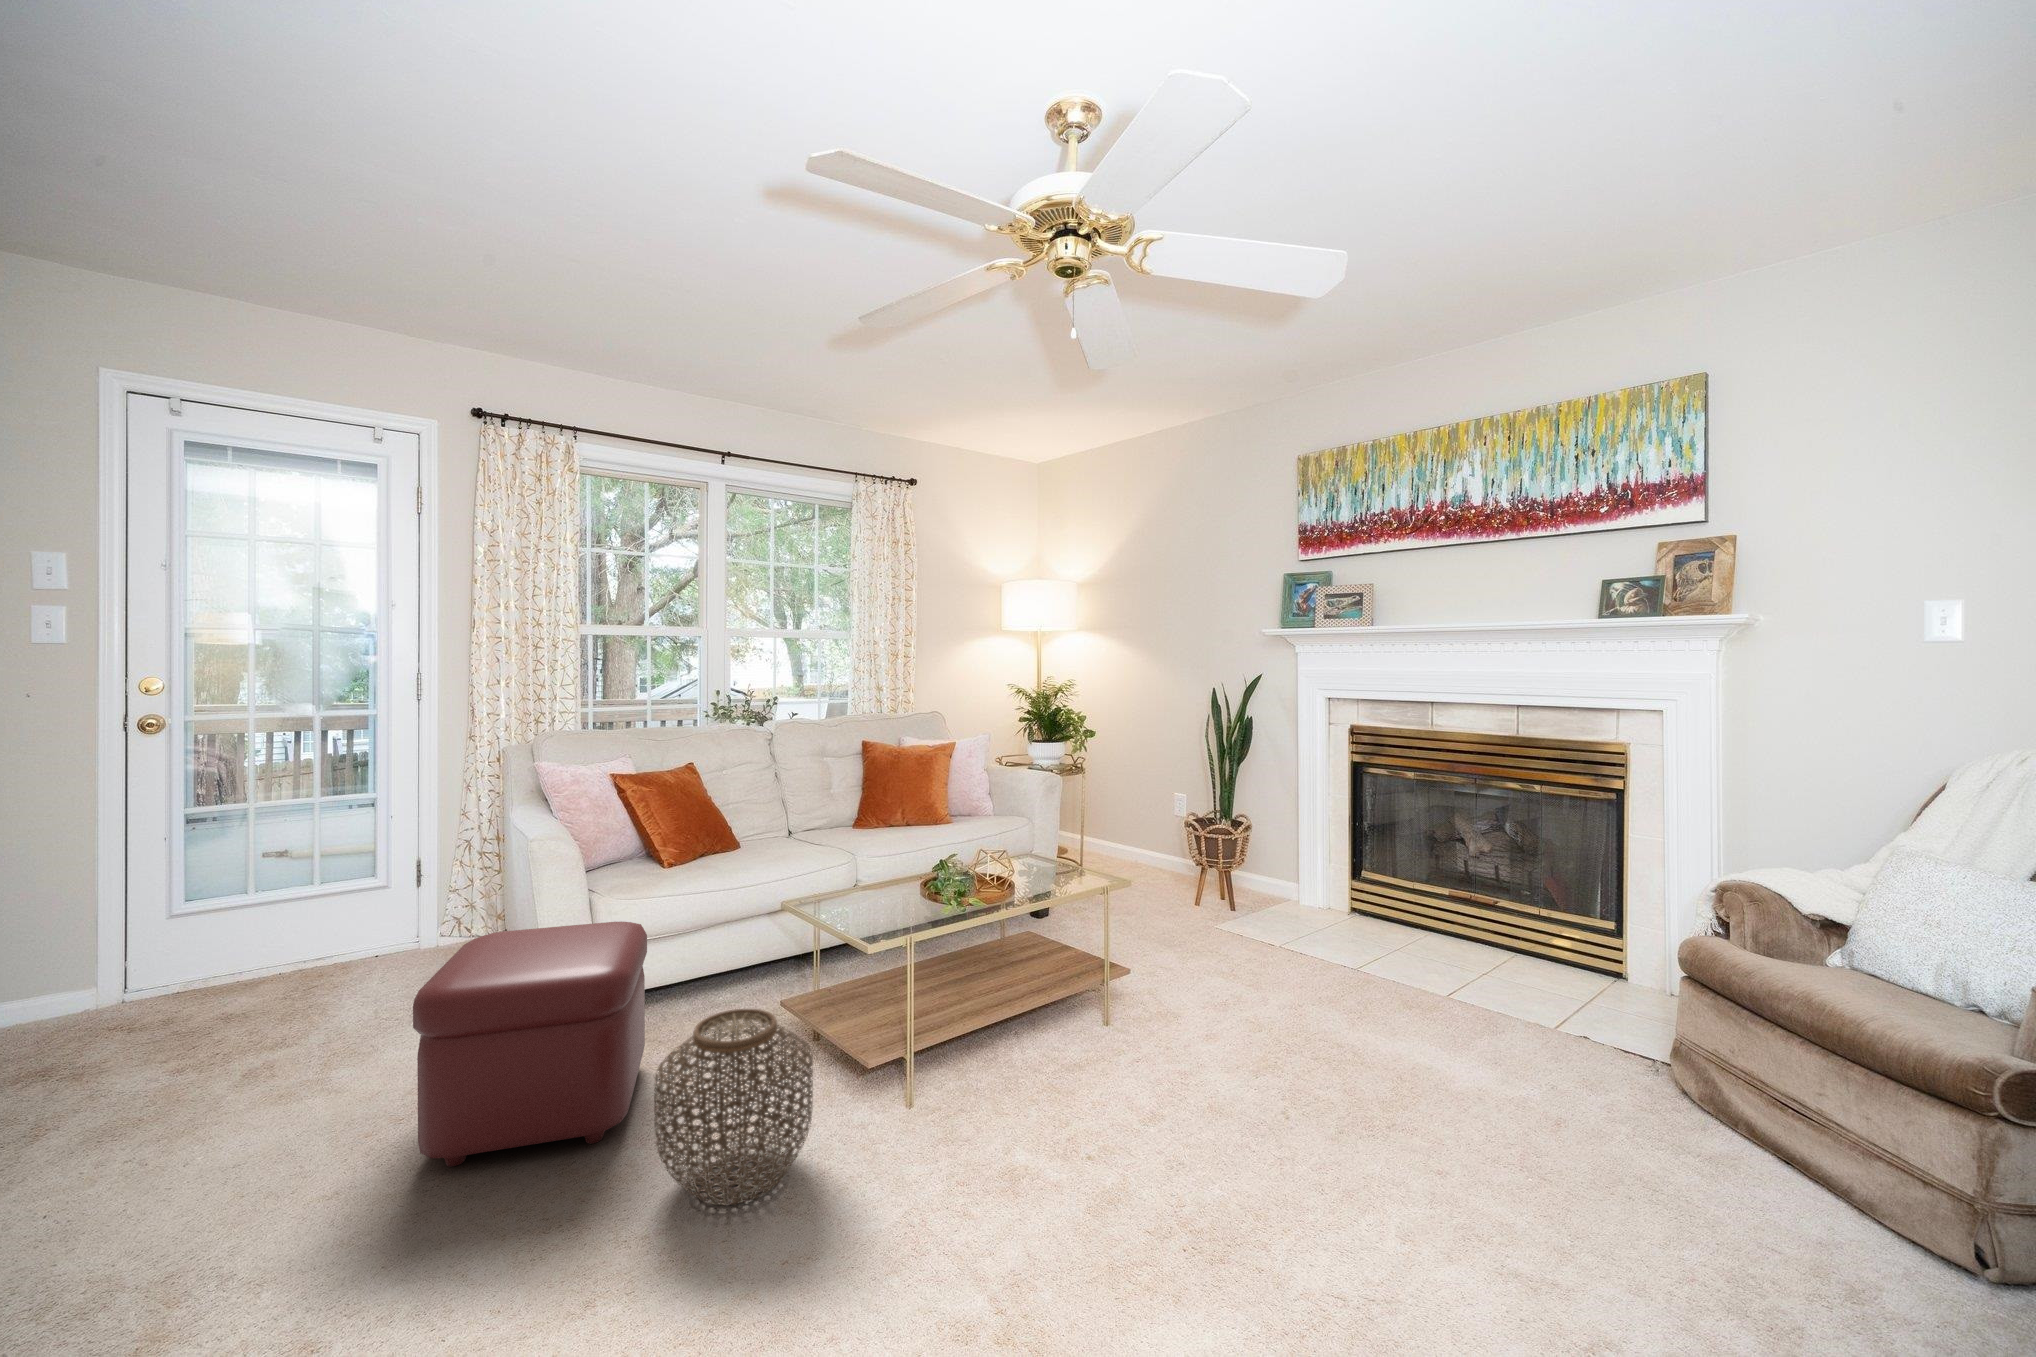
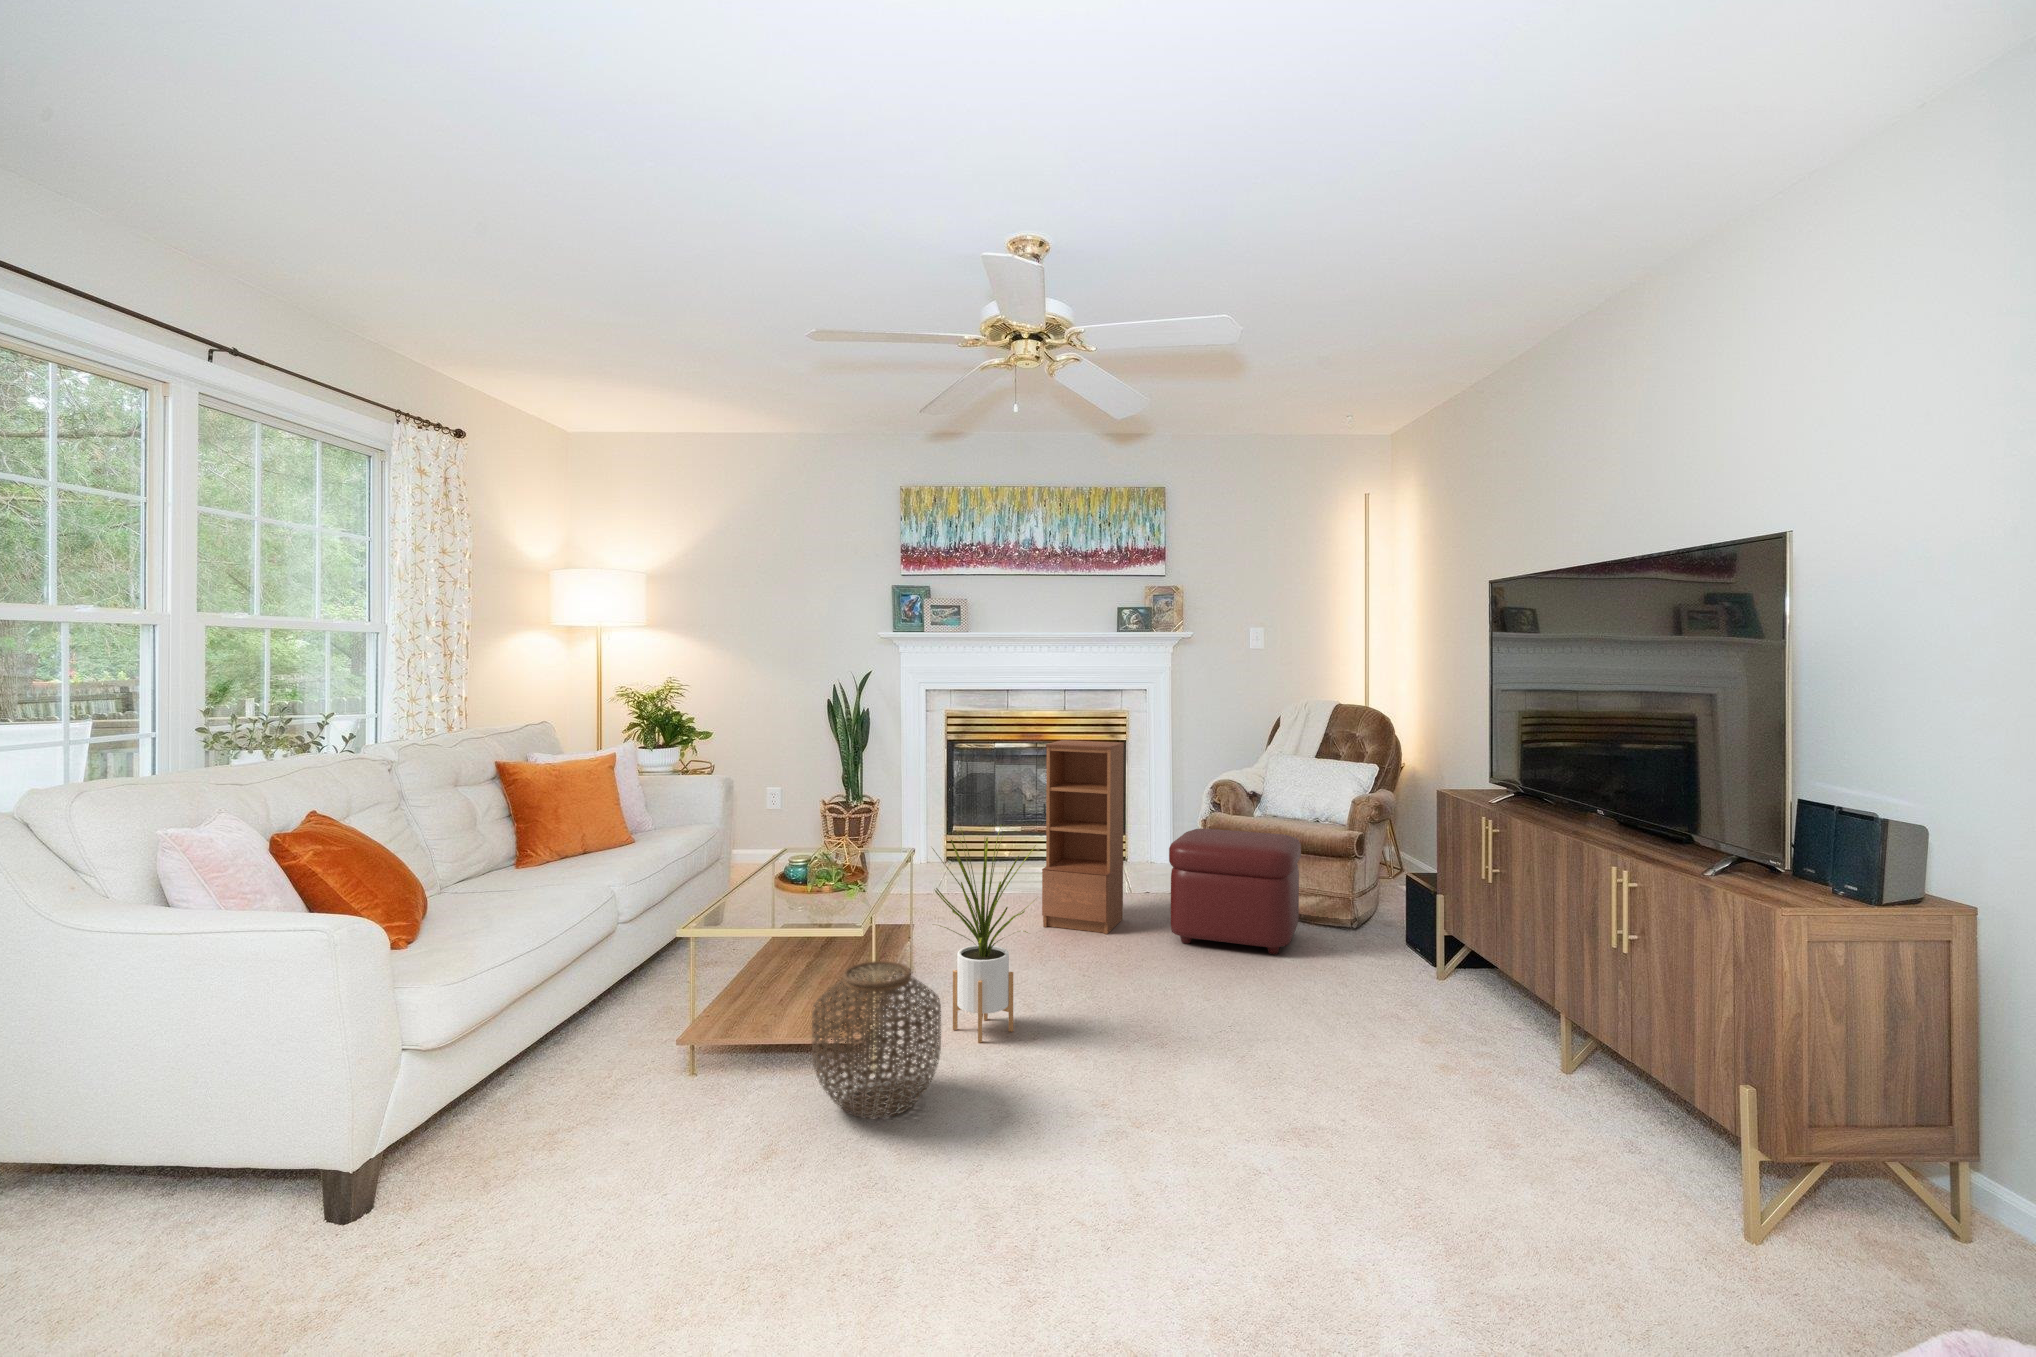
bookcase: none [1303,777,1452,1084] -> present [1042,740,1124,934]
house plant: none [895,871,1052,1168] -> present [932,826,1036,1042]
ottoman: present [413,922,647,1167] -> present [1169,829,1301,955]

